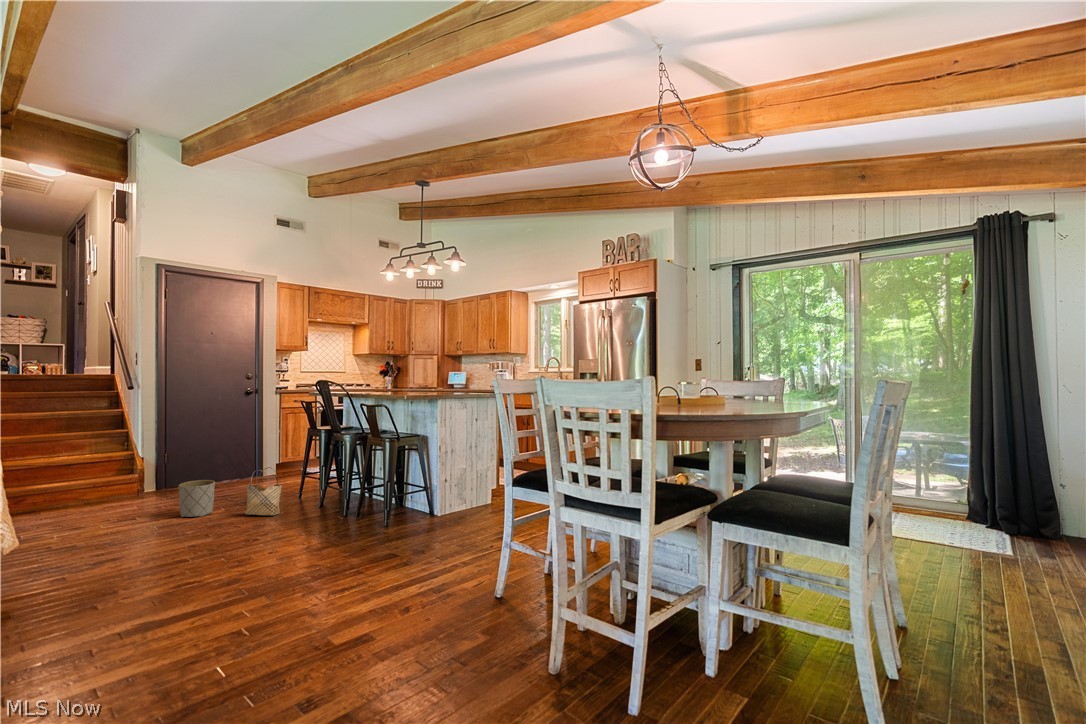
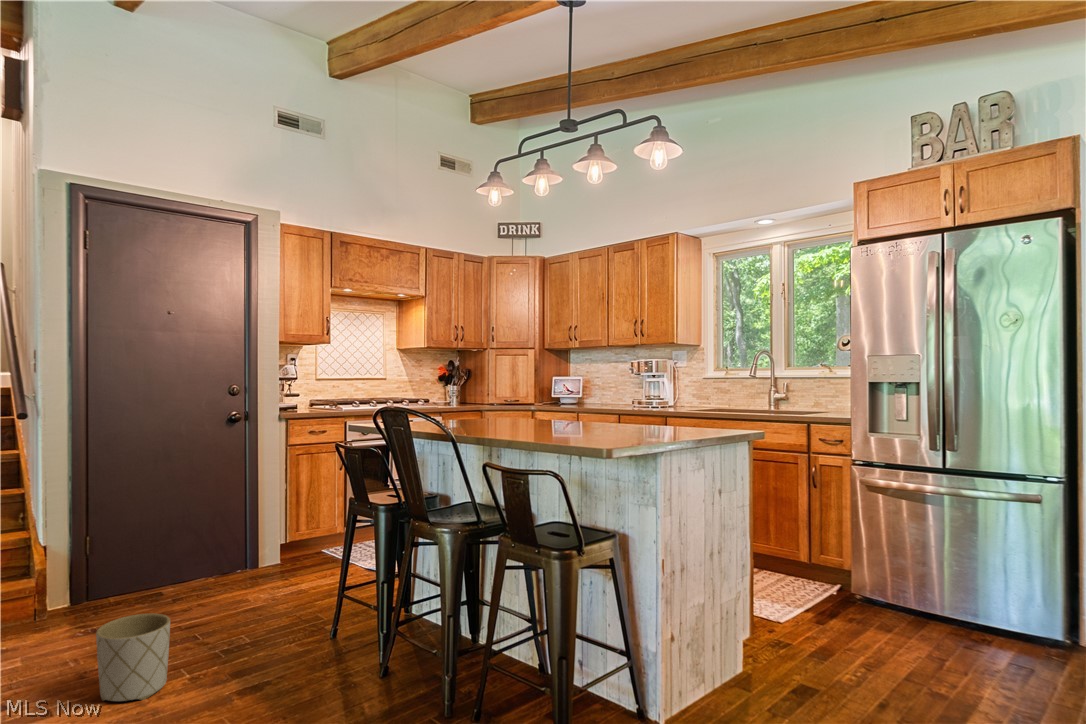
woven basket: present [245,467,282,516] -> none [232,591,308,701]

